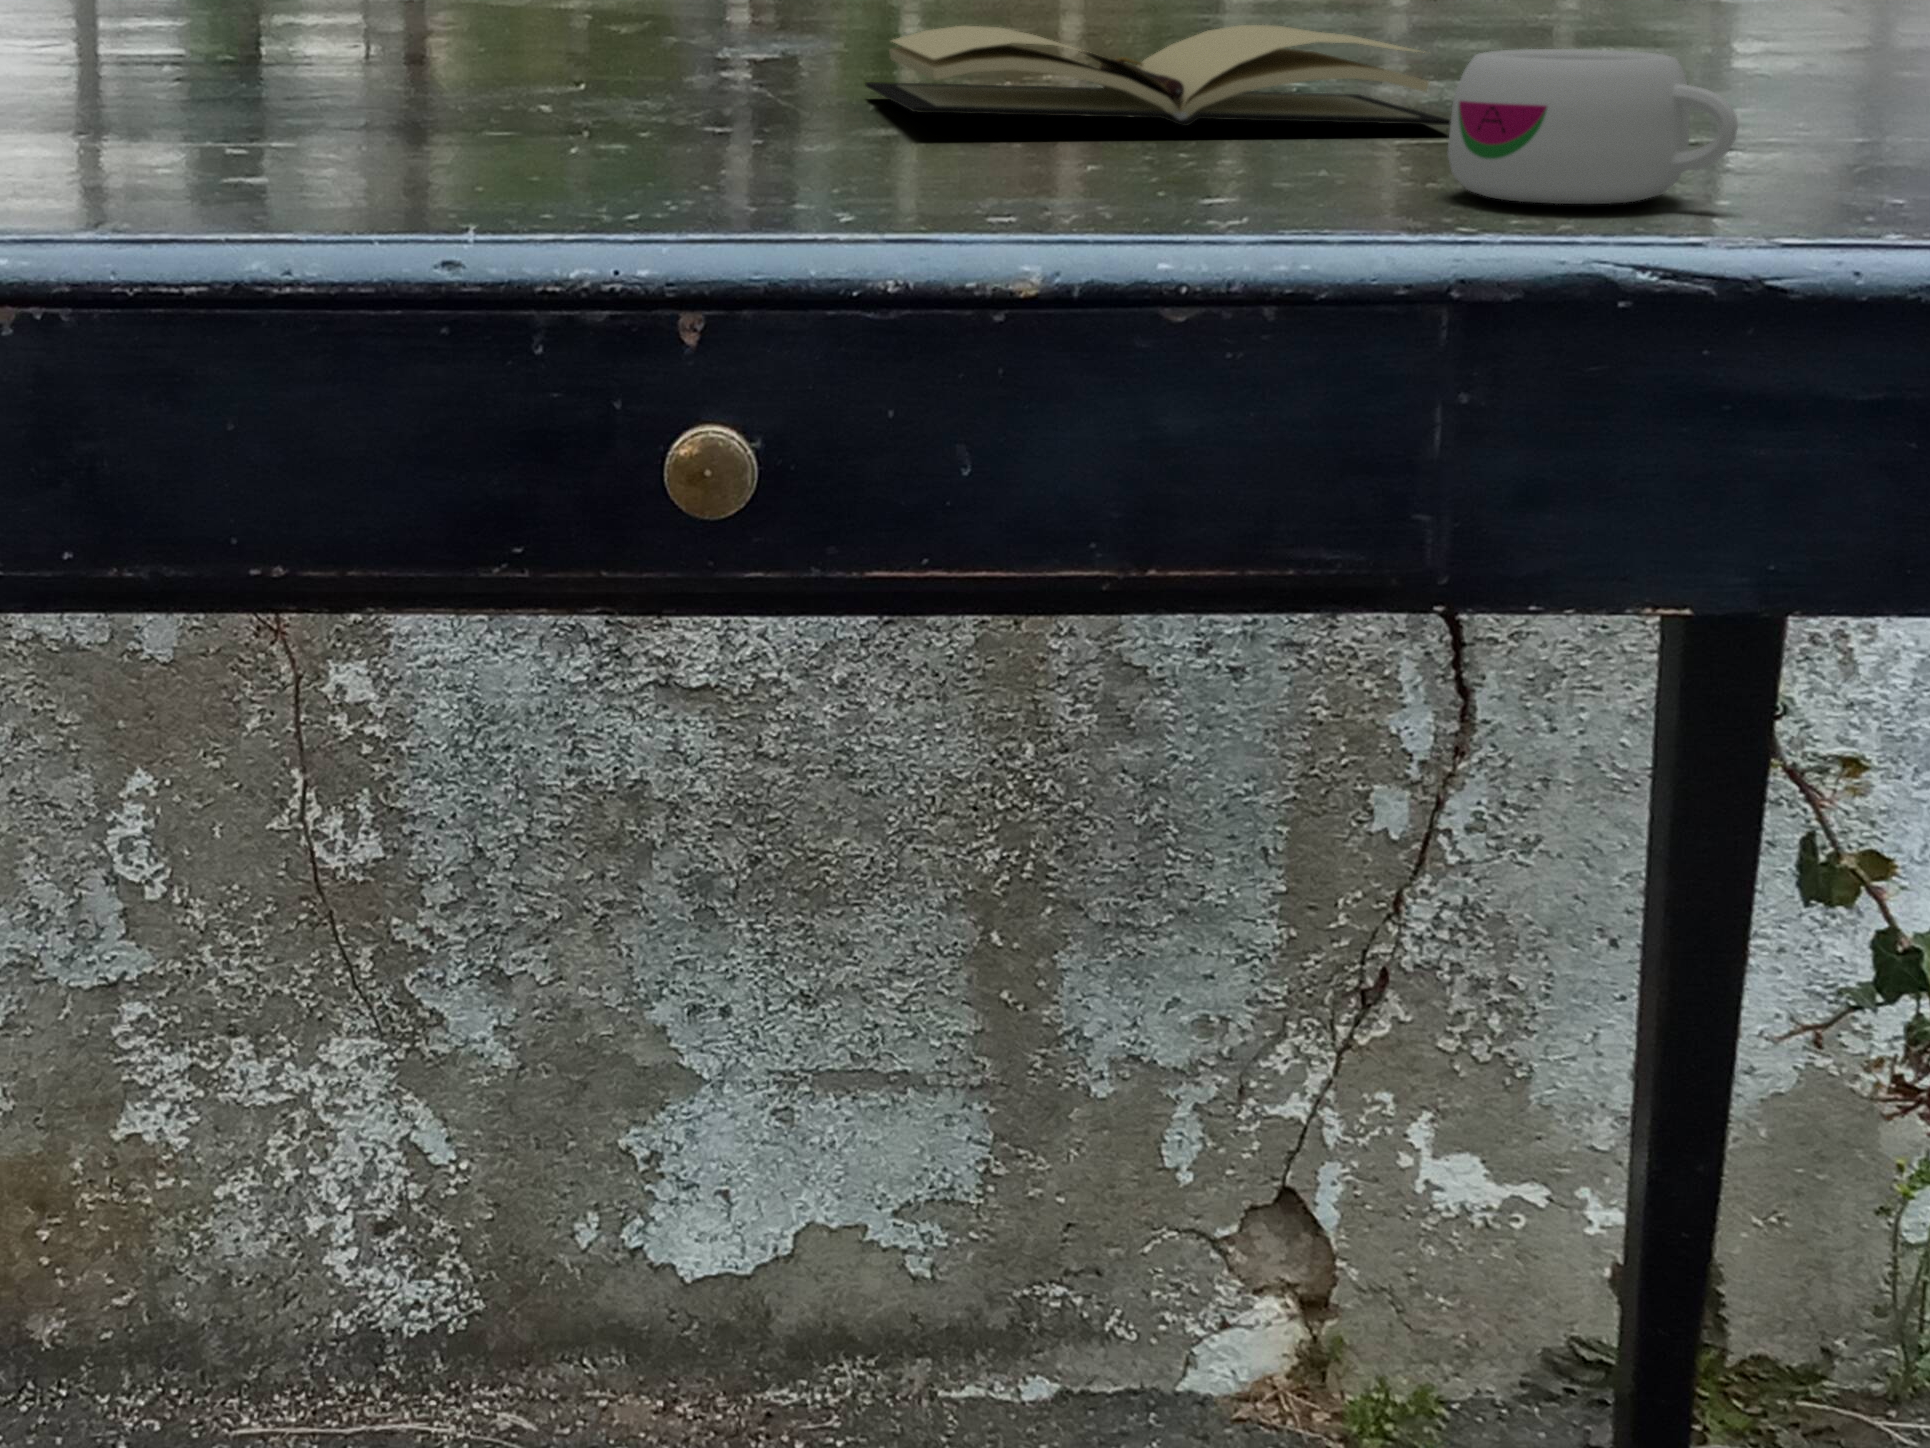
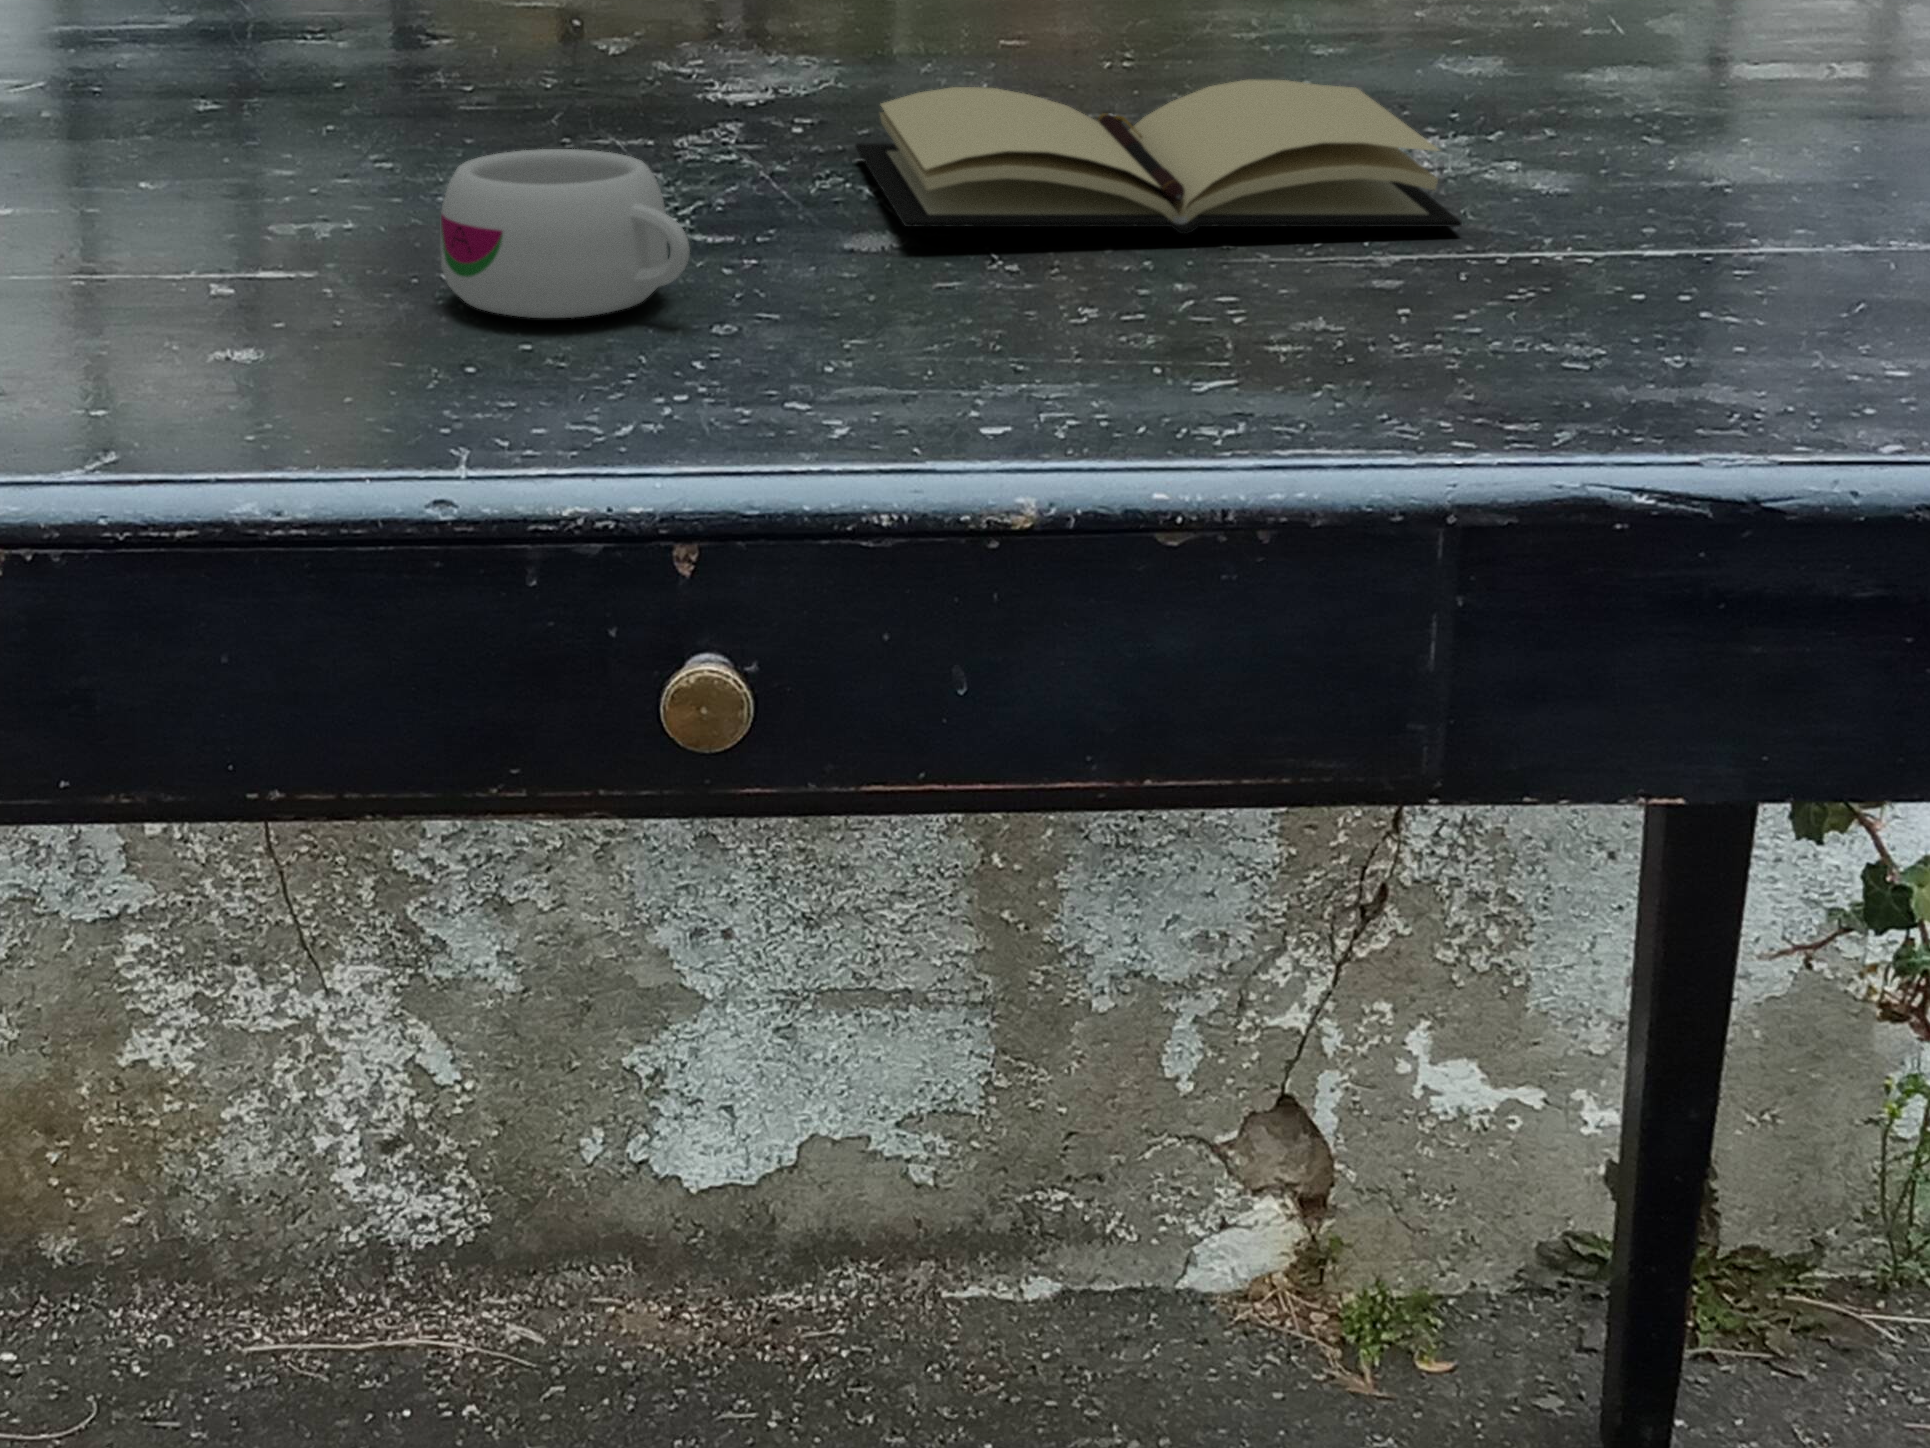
mug: present [1448,49,1738,204] -> present [441,149,690,318]

